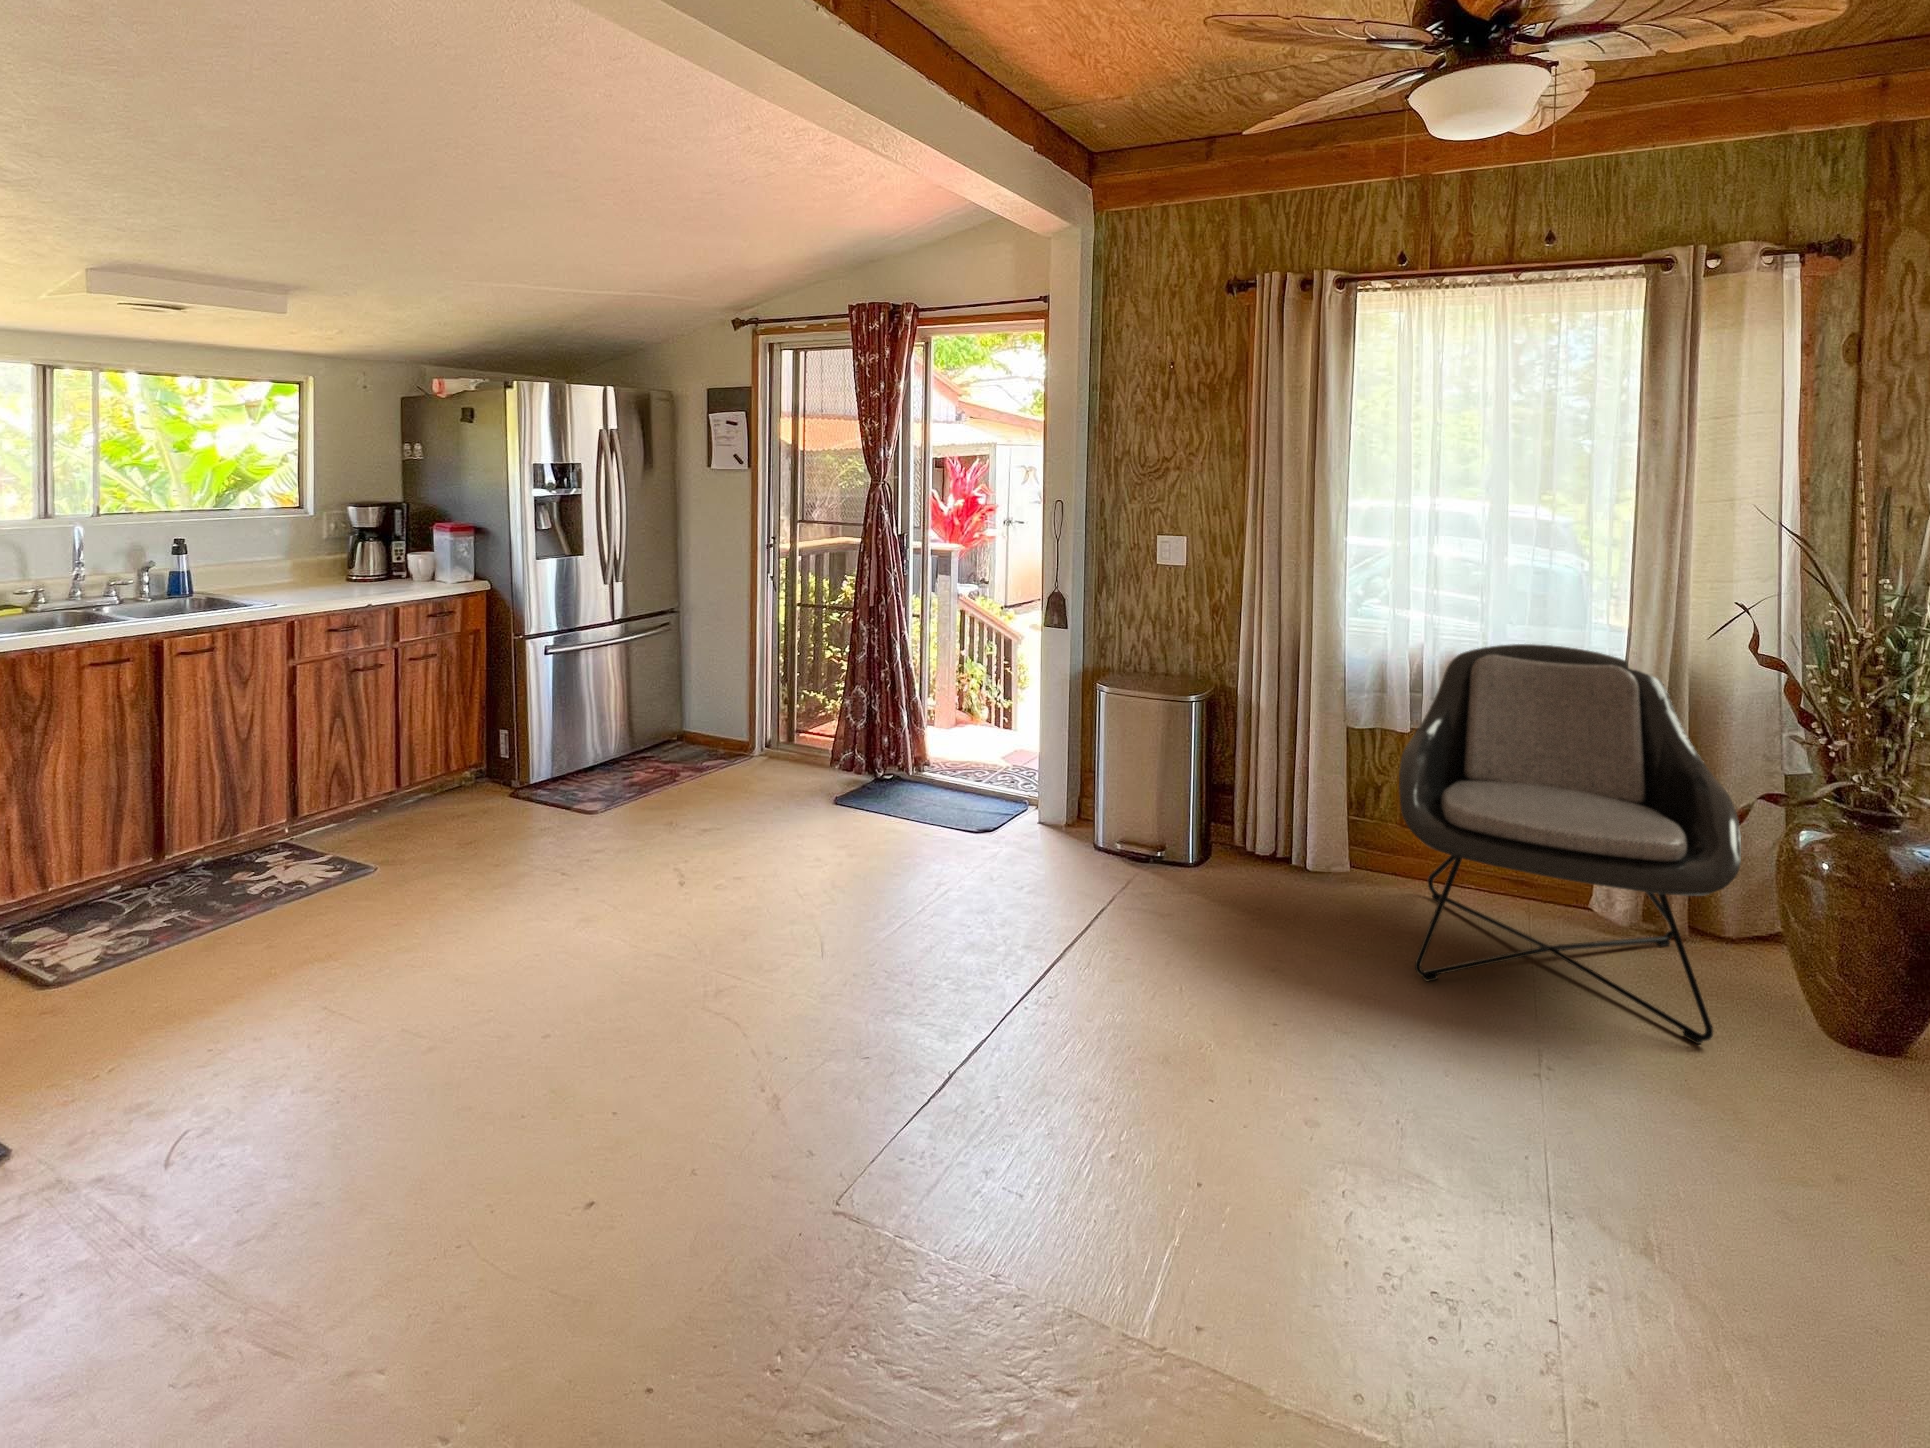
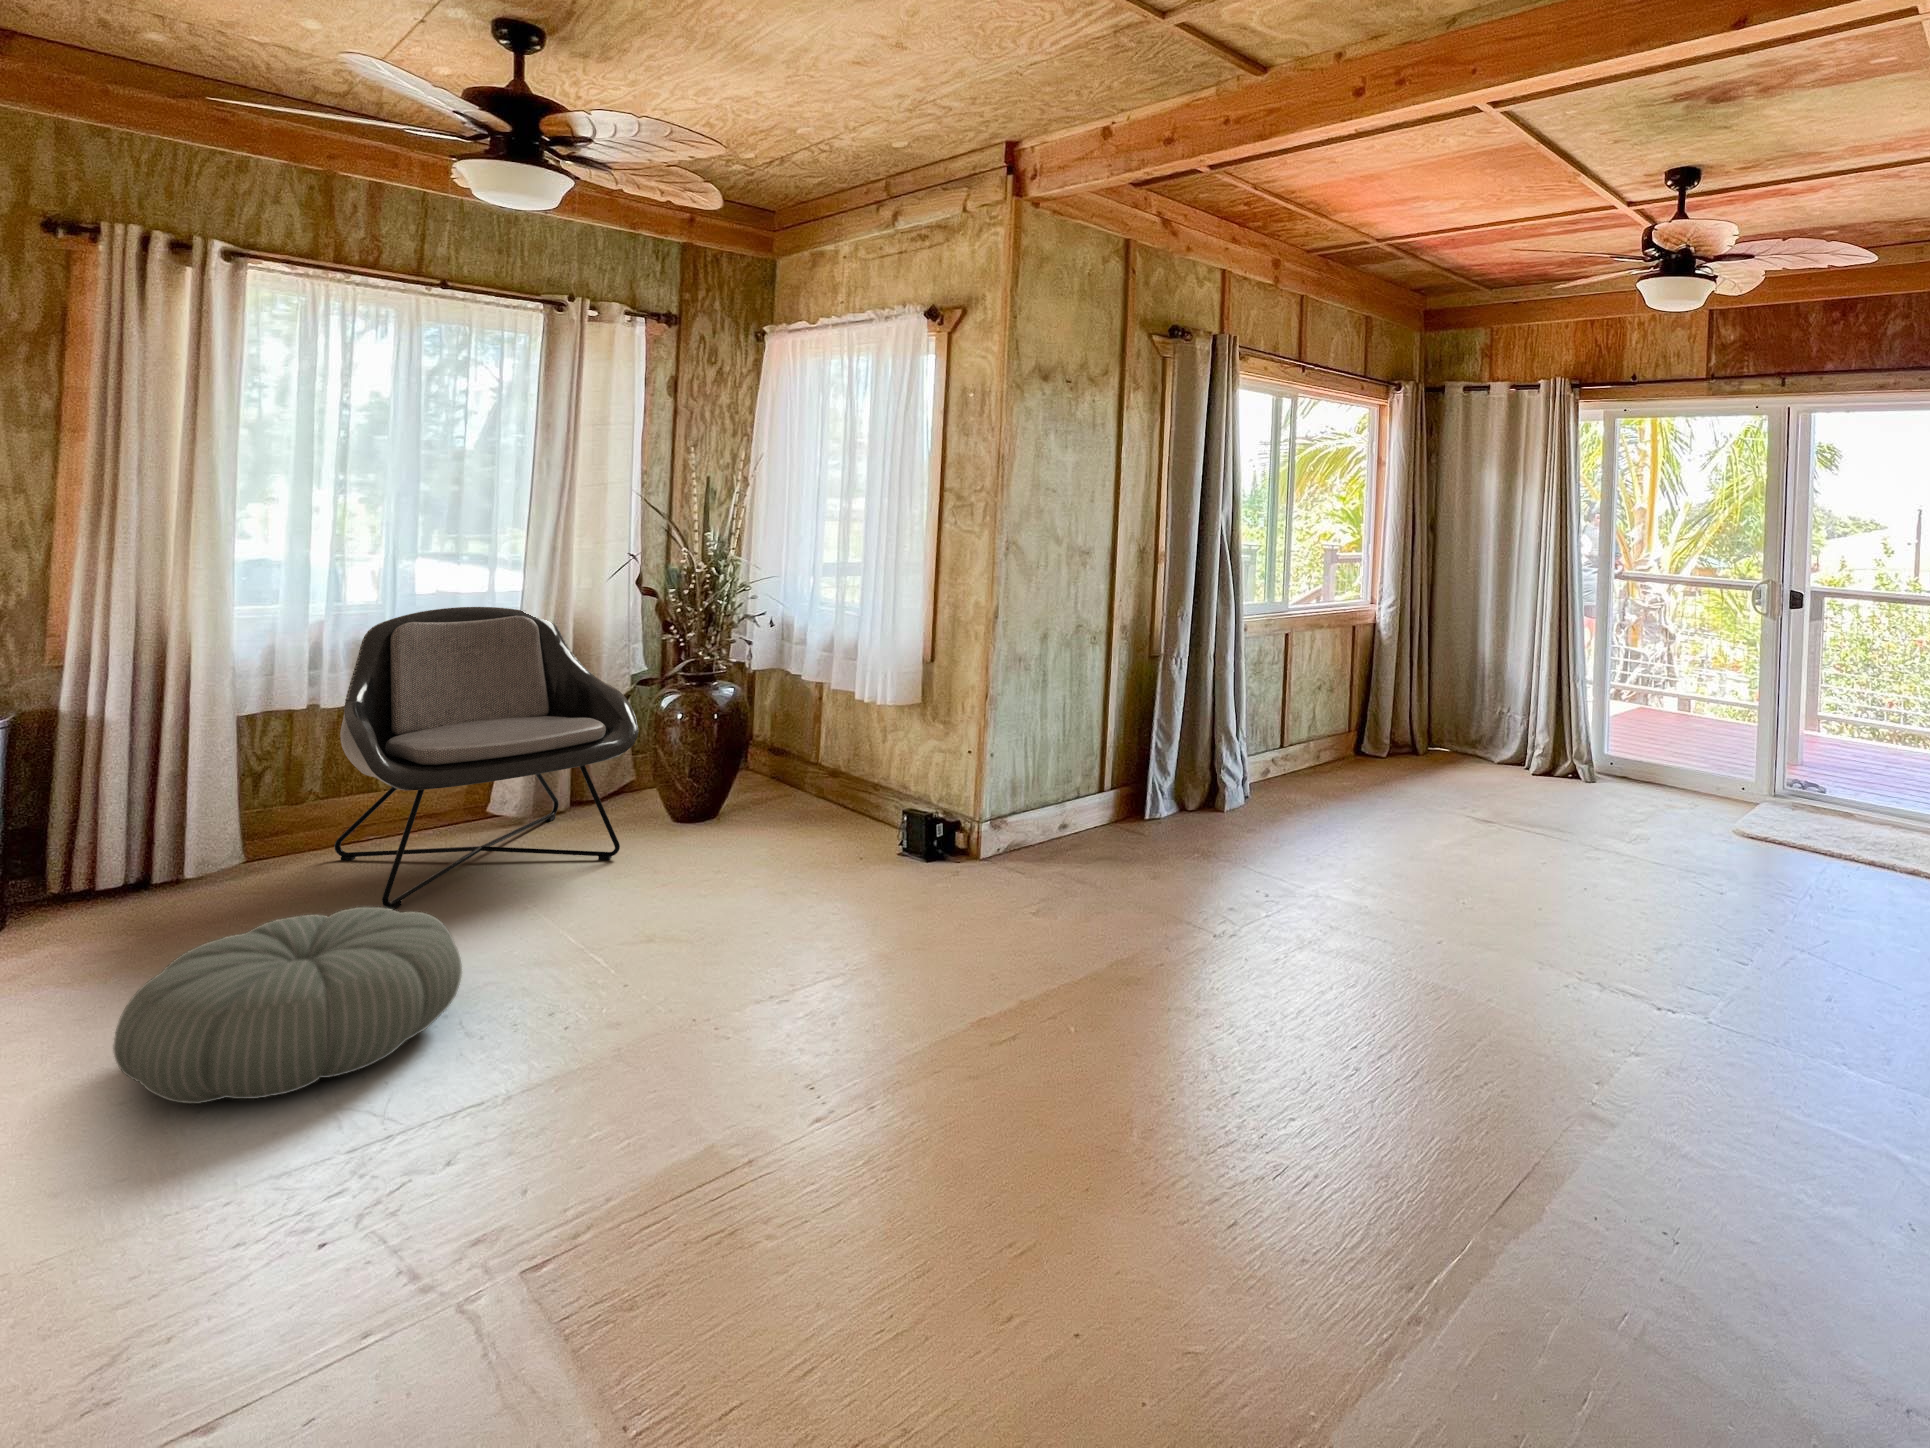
pouf: none [1100,942,1384,1174] -> present [113,907,462,1104]

